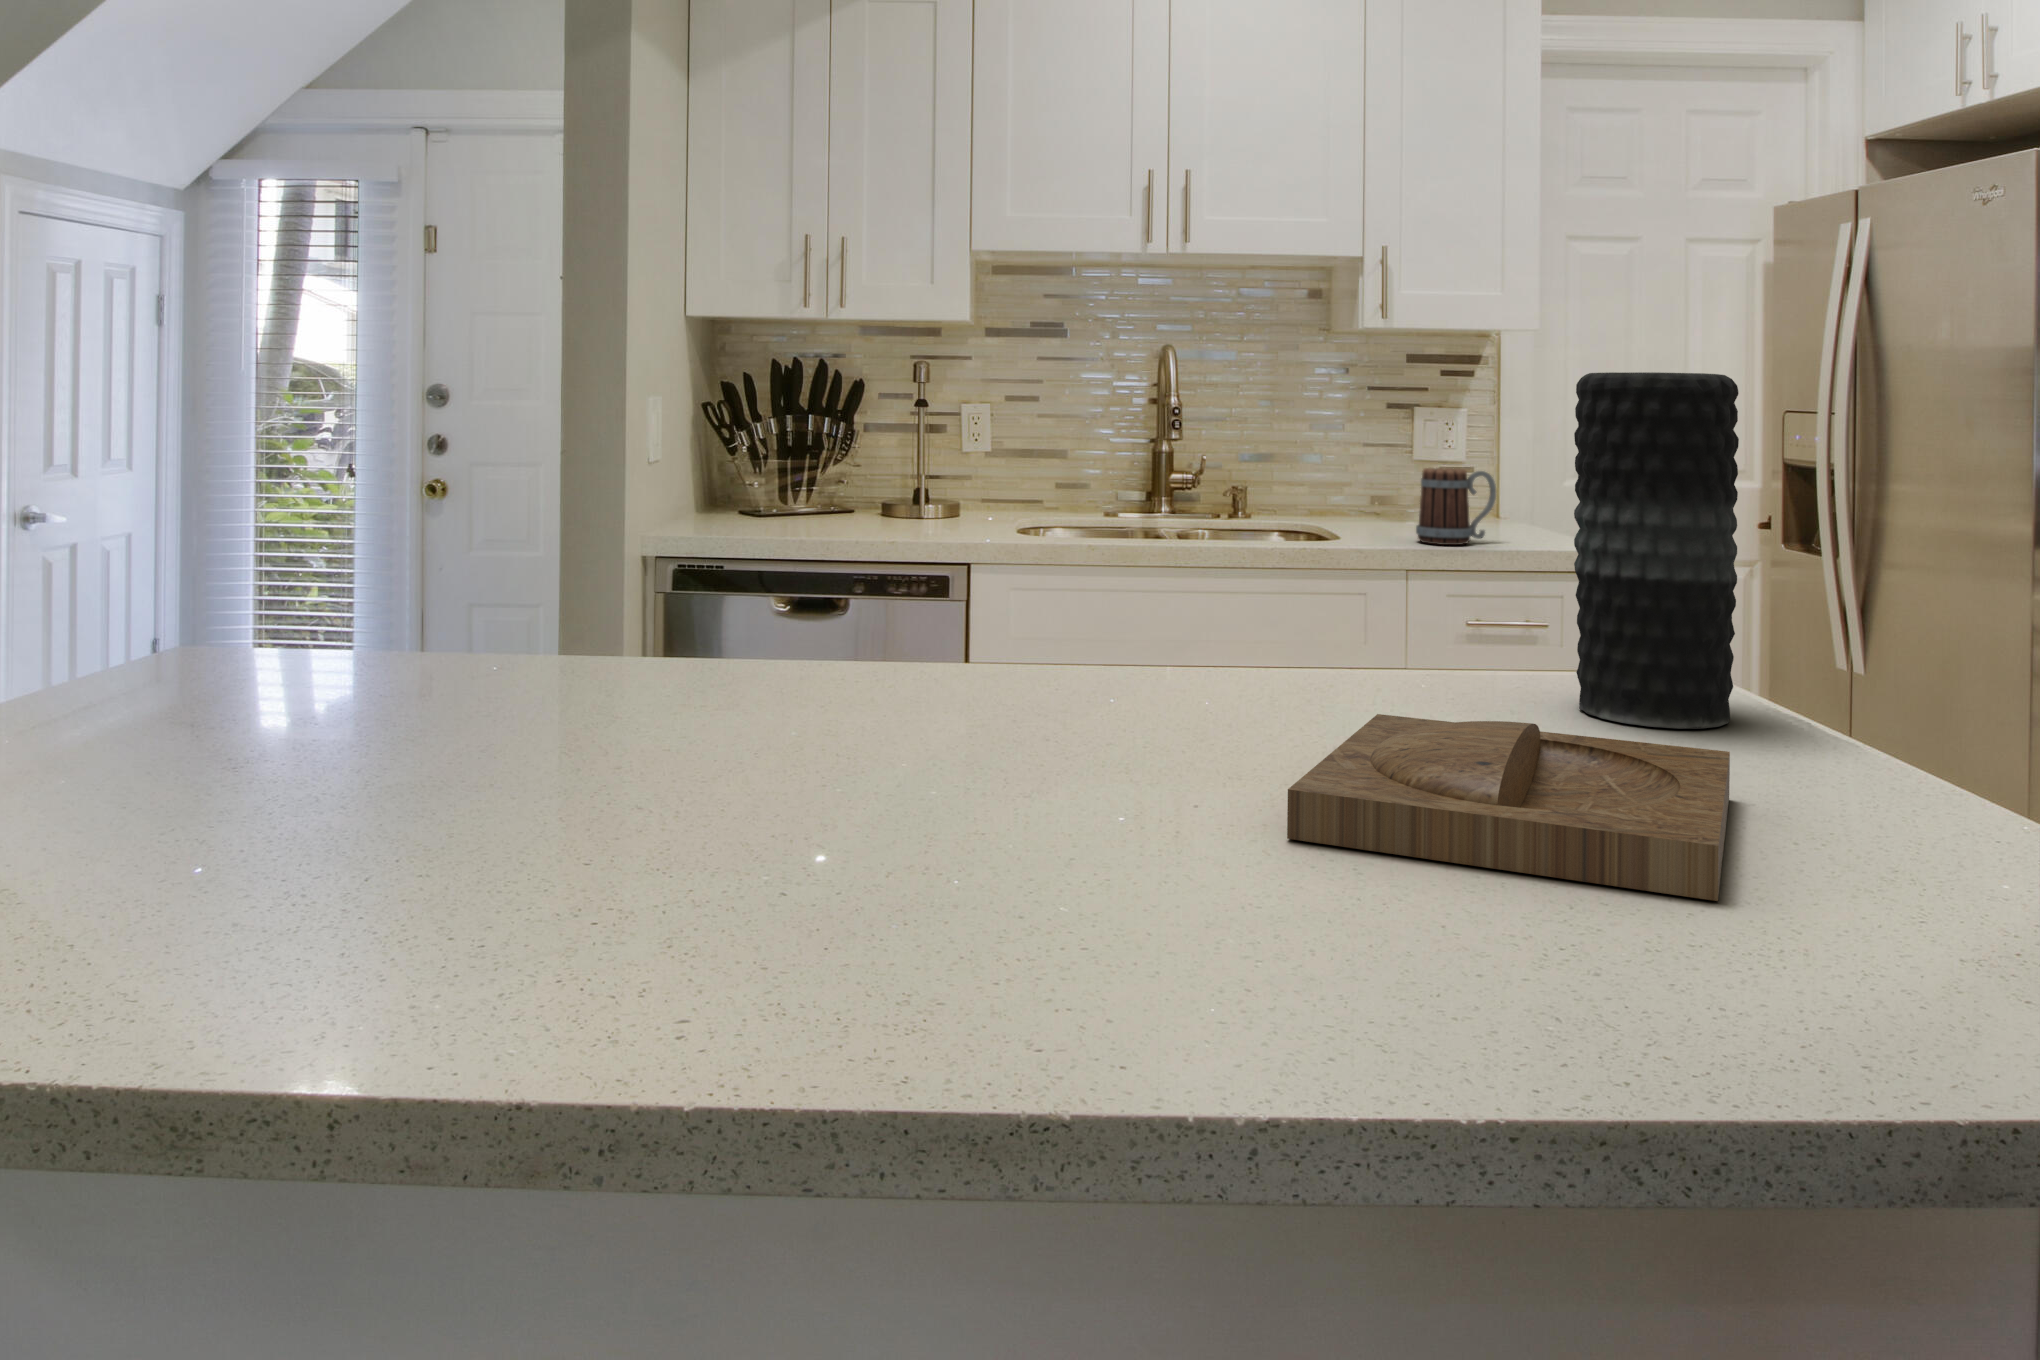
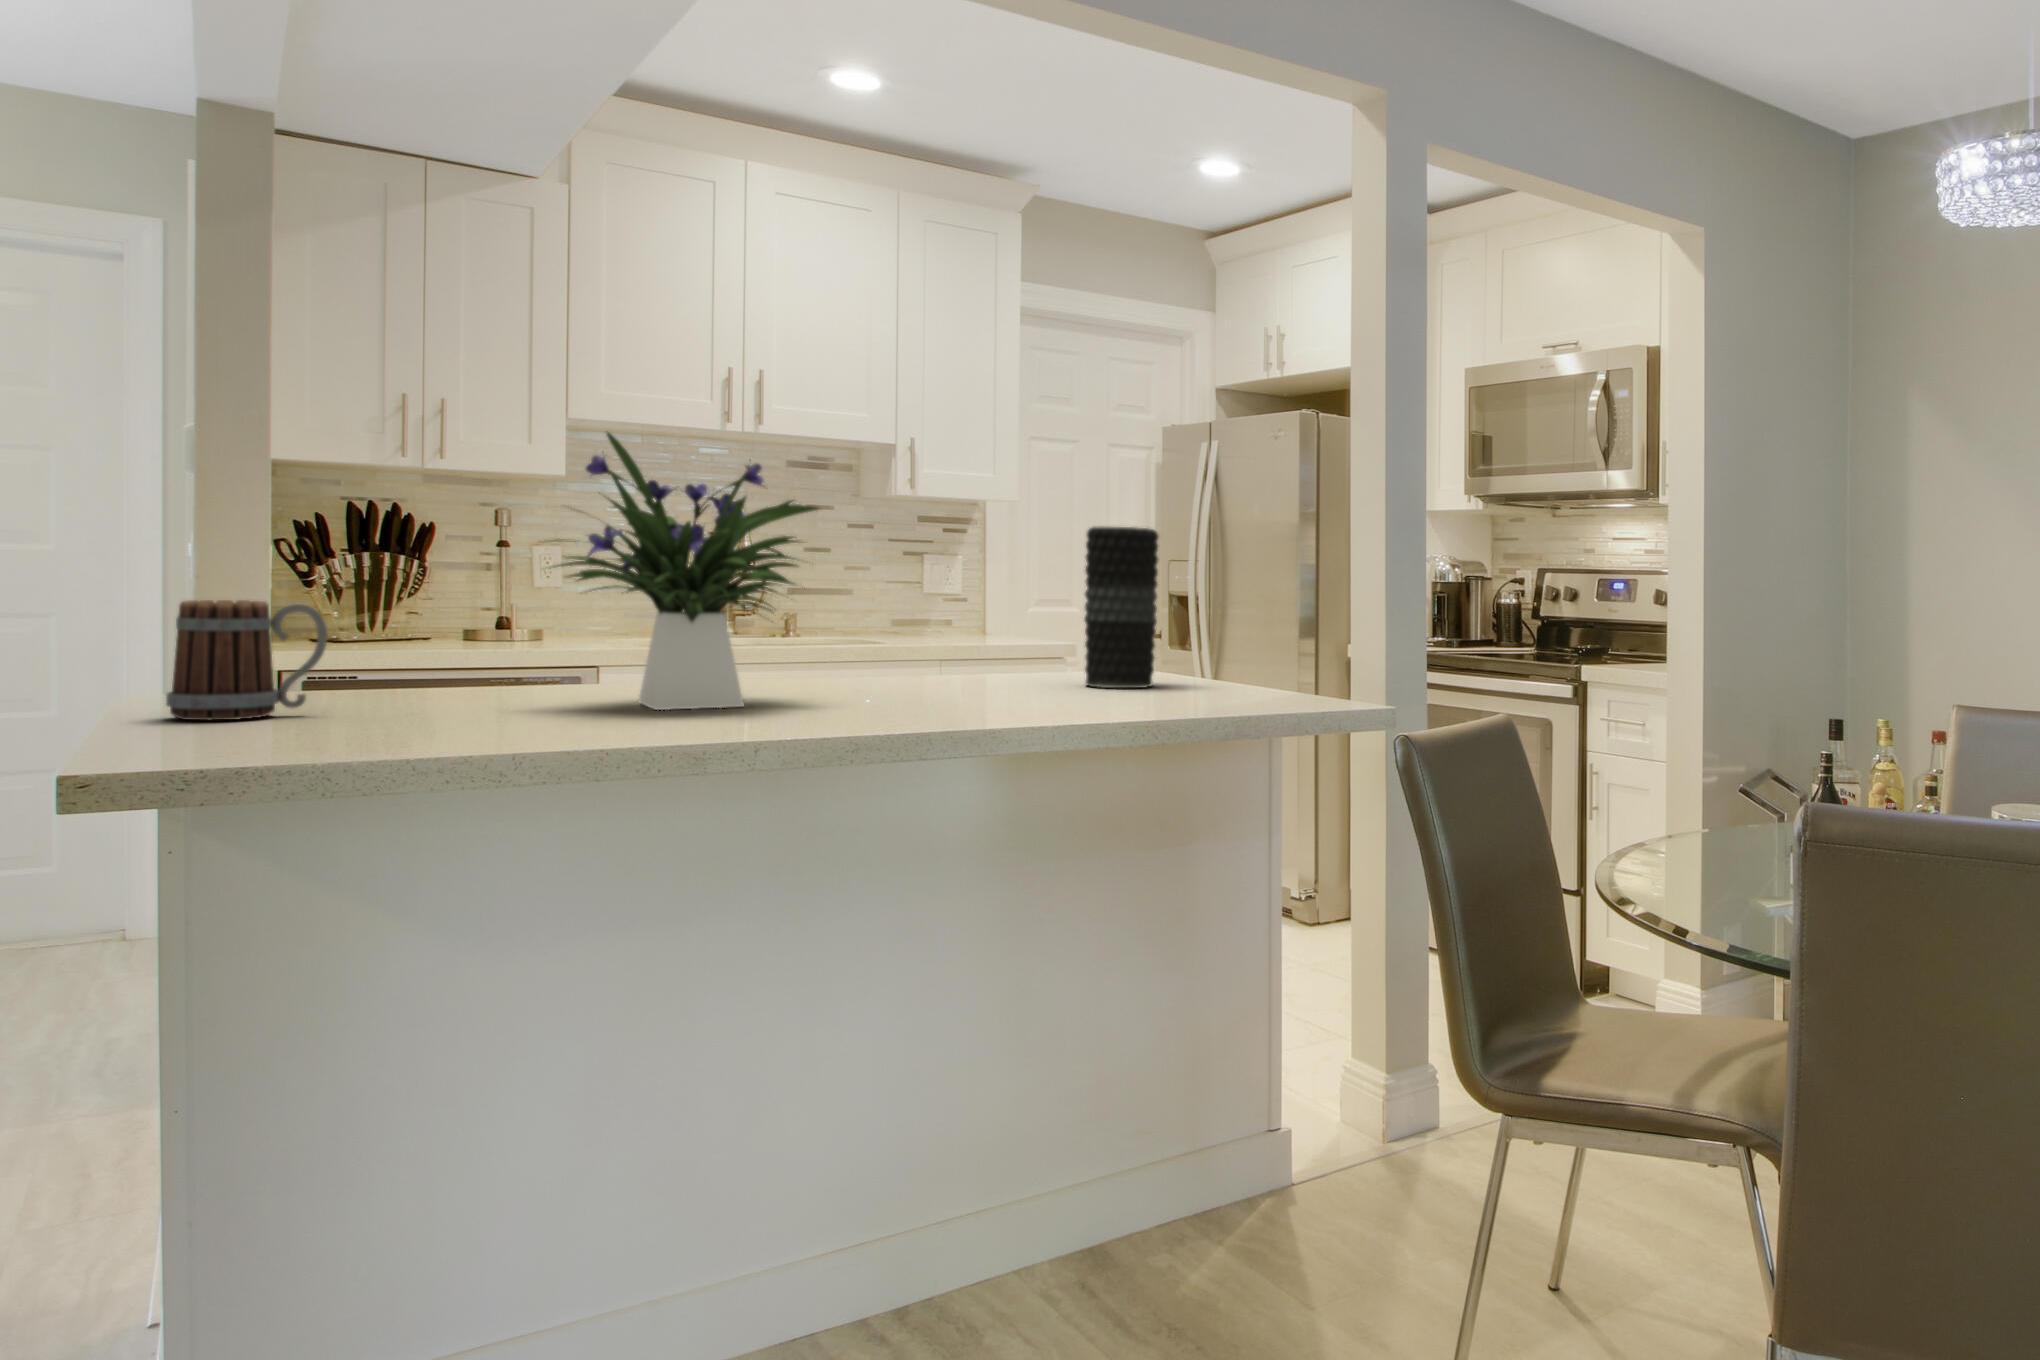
flower arrangement: none [543,226,1017,753] -> present [549,433,819,710]
mug: present [1416,468,1496,545] -> present [166,600,327,720]
tray: present [1287,714,1730,901] -> none [991,671,1158,714]

